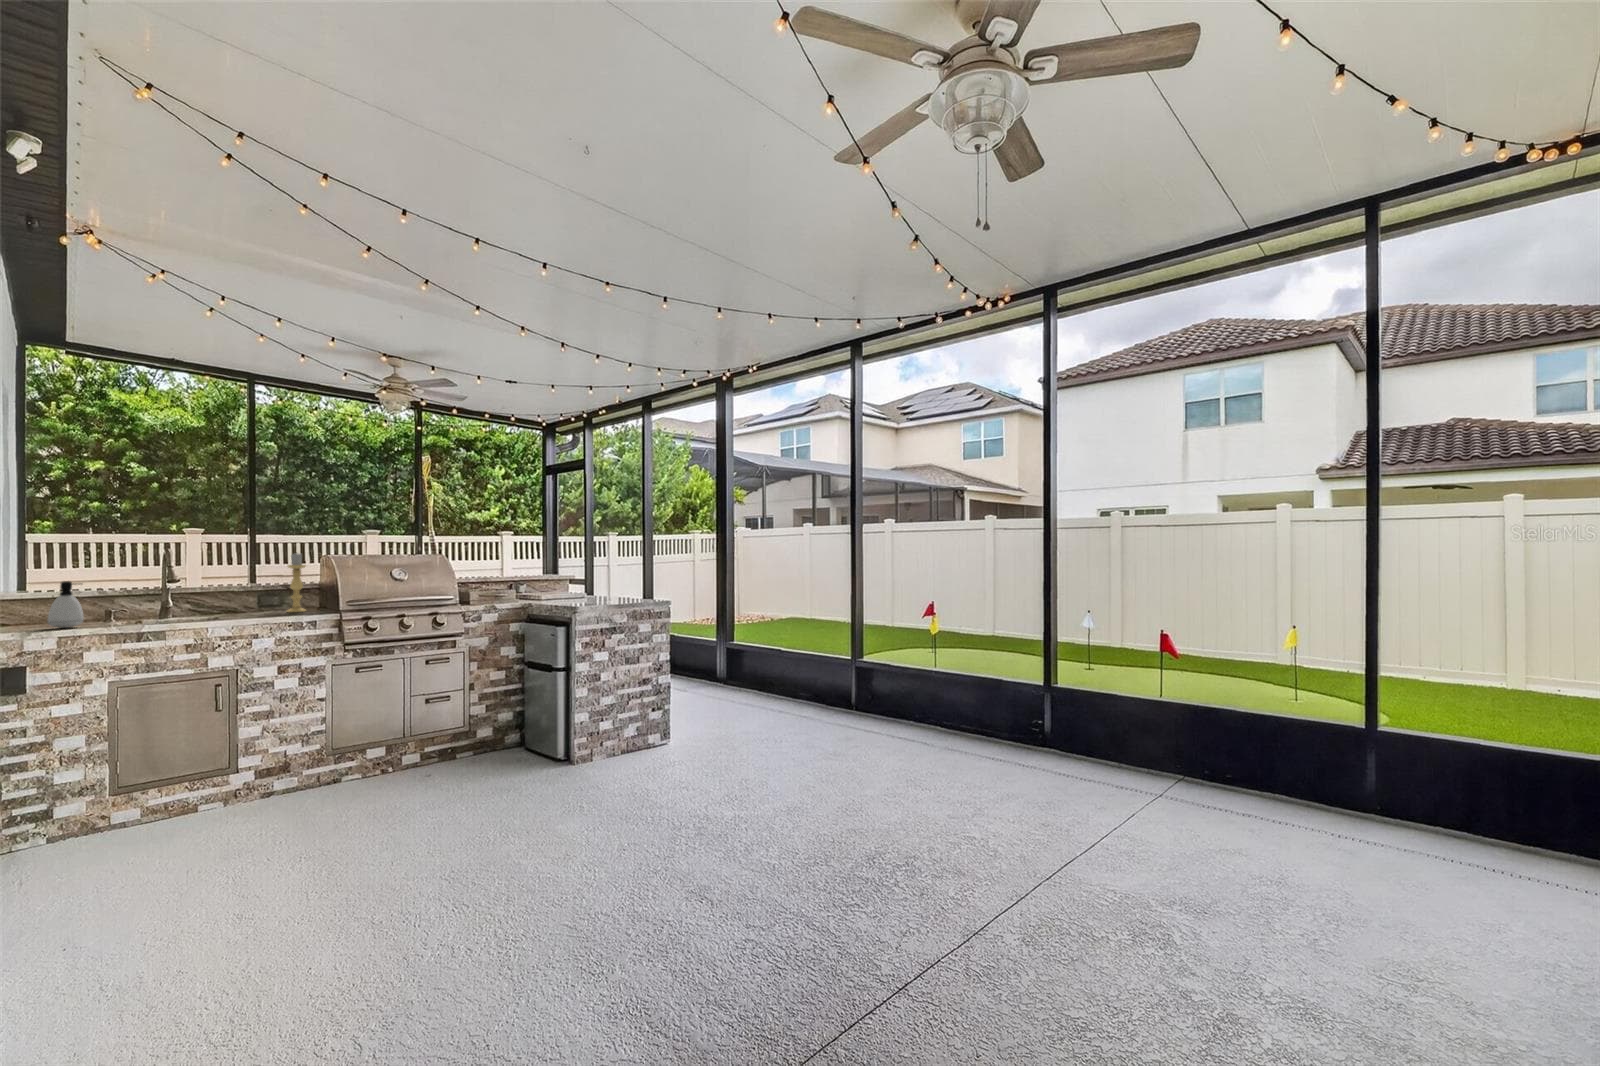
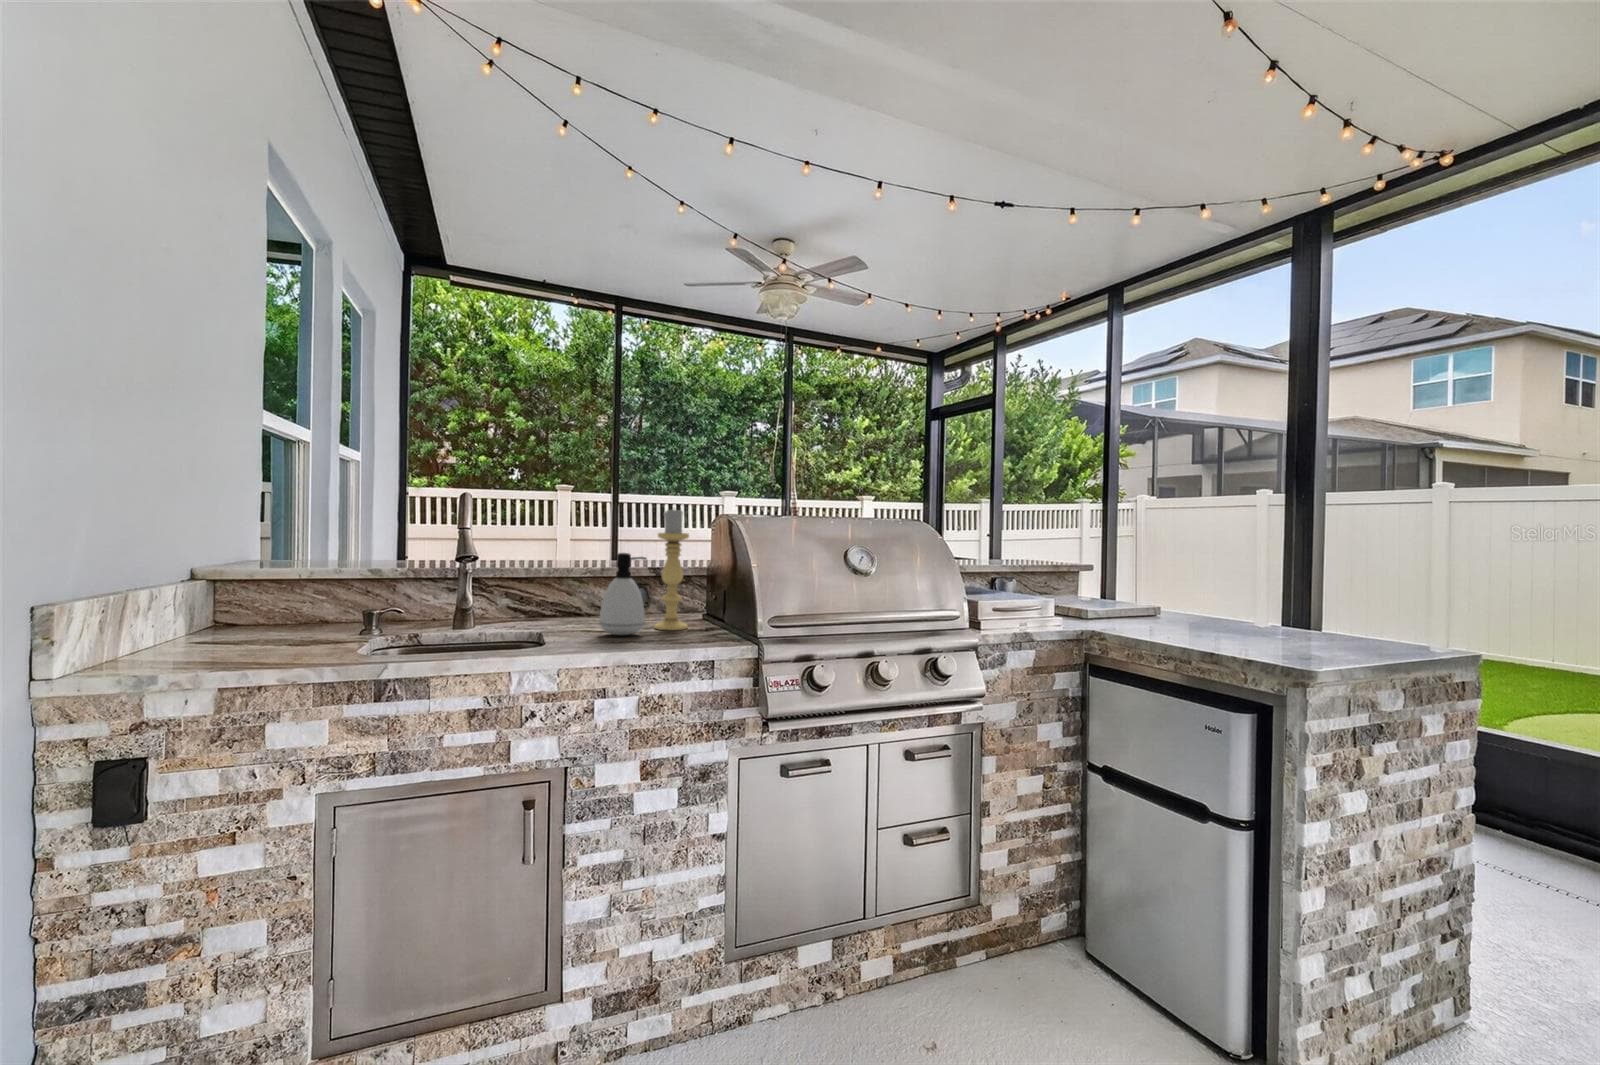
soap dispenser: present [47,581,83,628] -> present [599,553,646,635]

